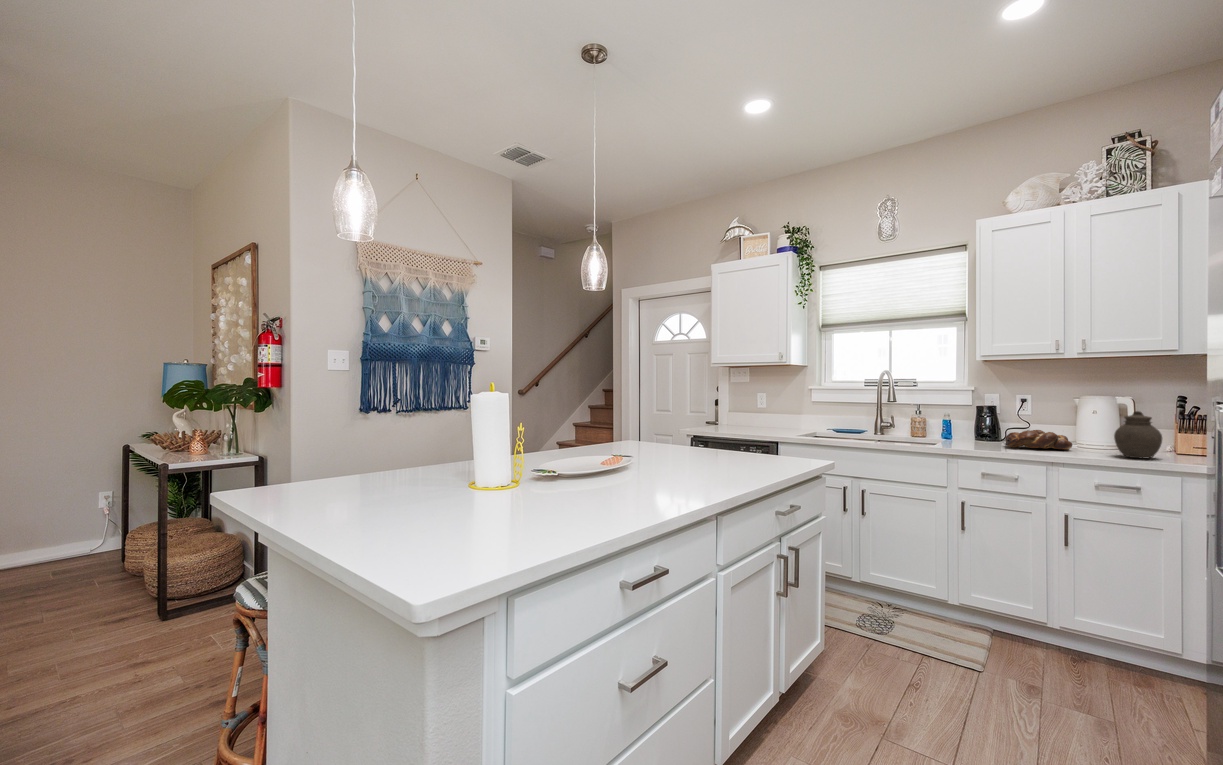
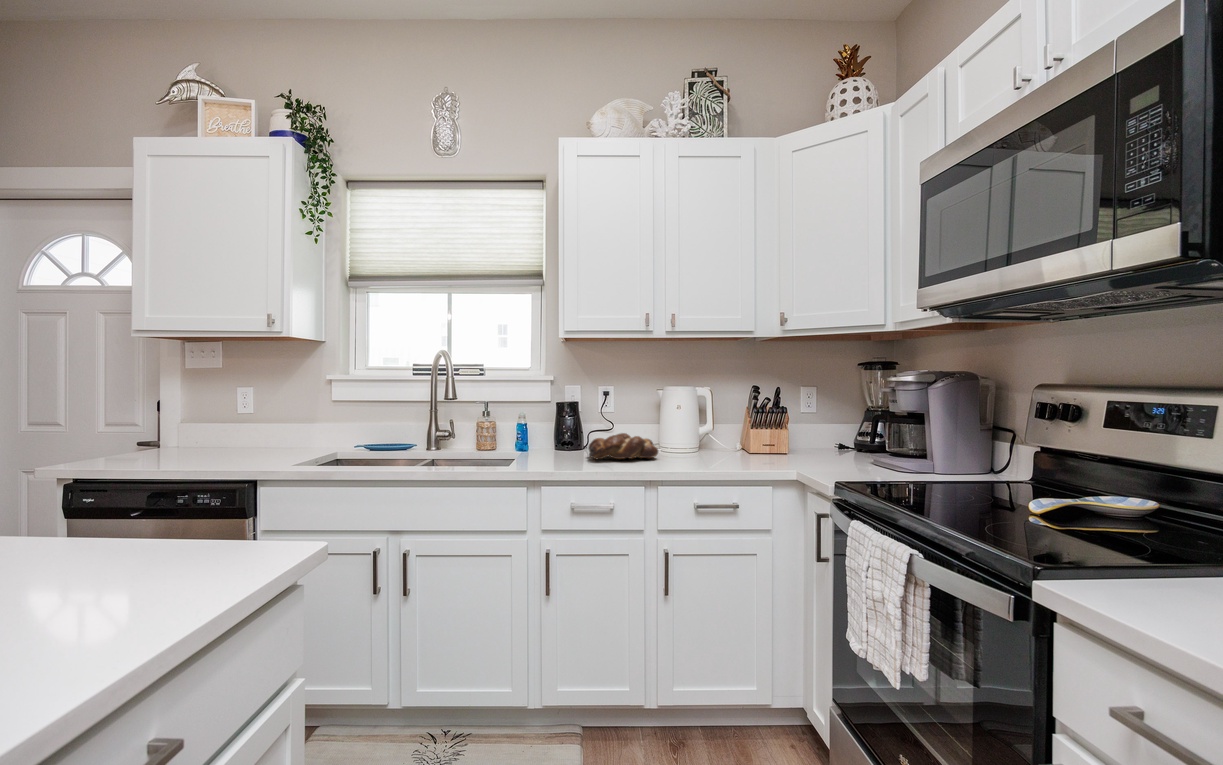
jar: present [1114,411,1162,459] -> none [700,407,743,465]

